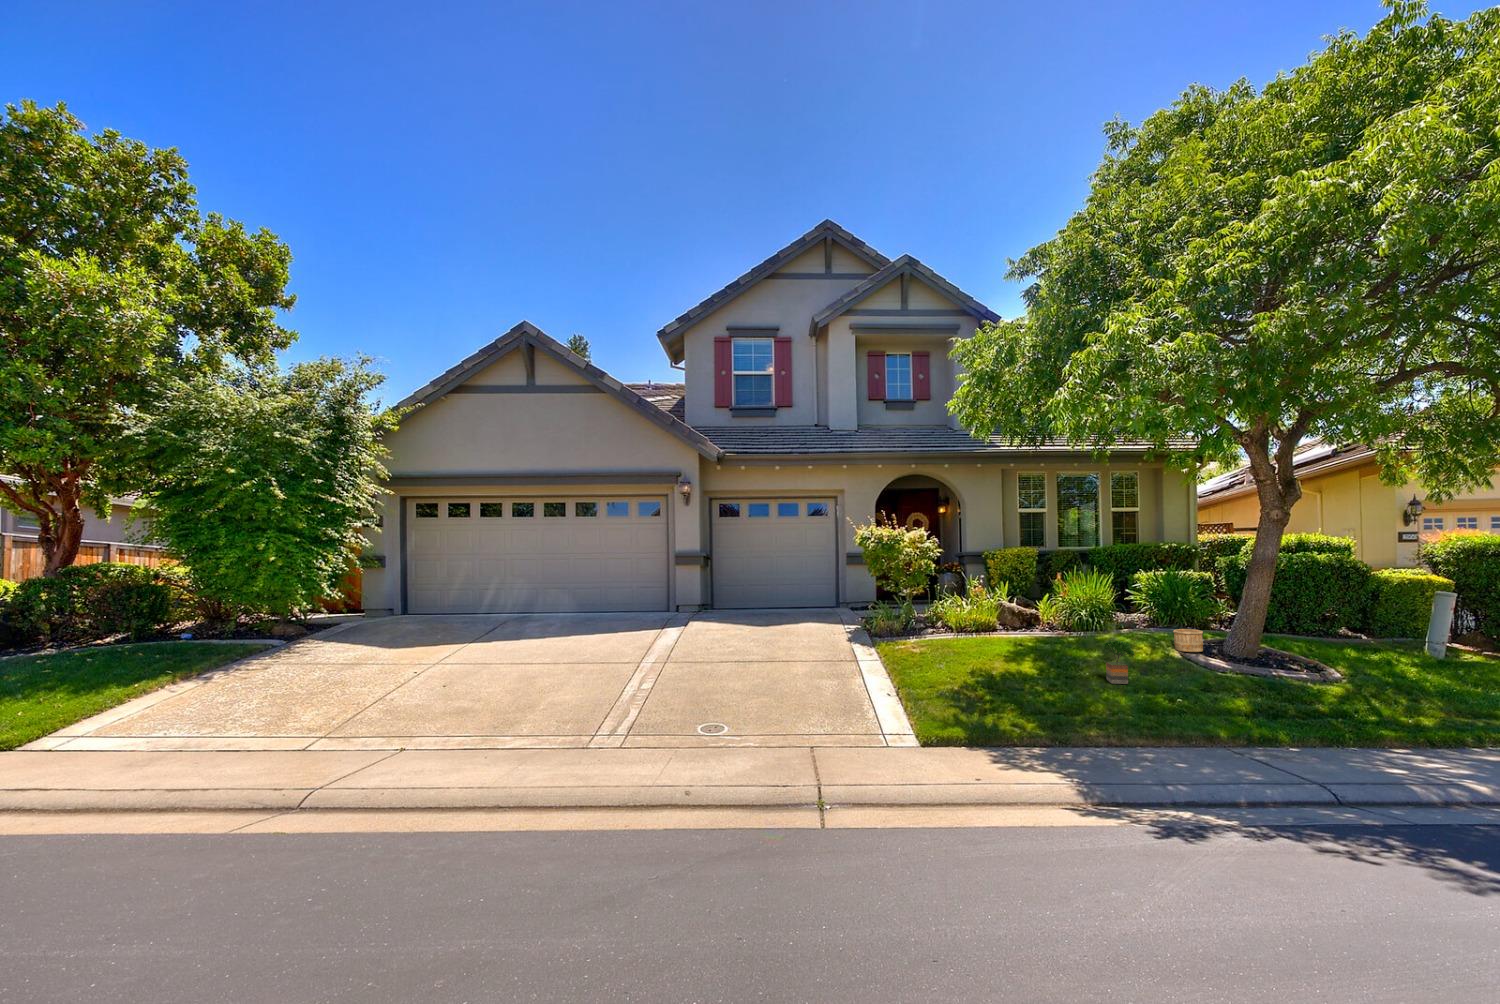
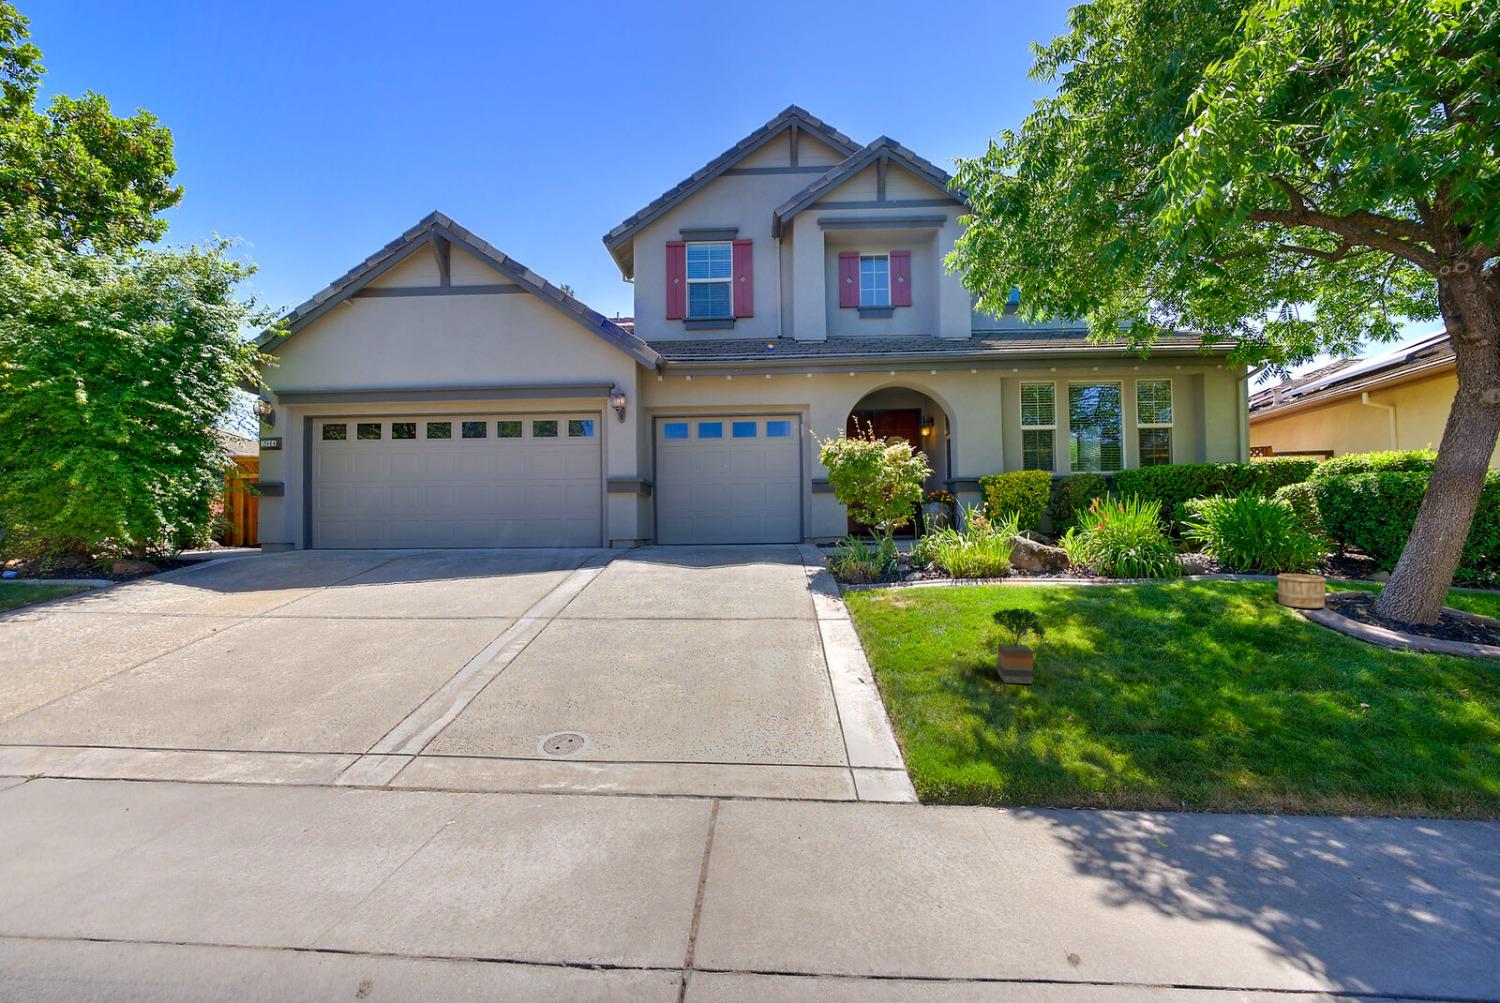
potted tree: present [1102,641,1134,684] -> present [992,608,1046,684]

